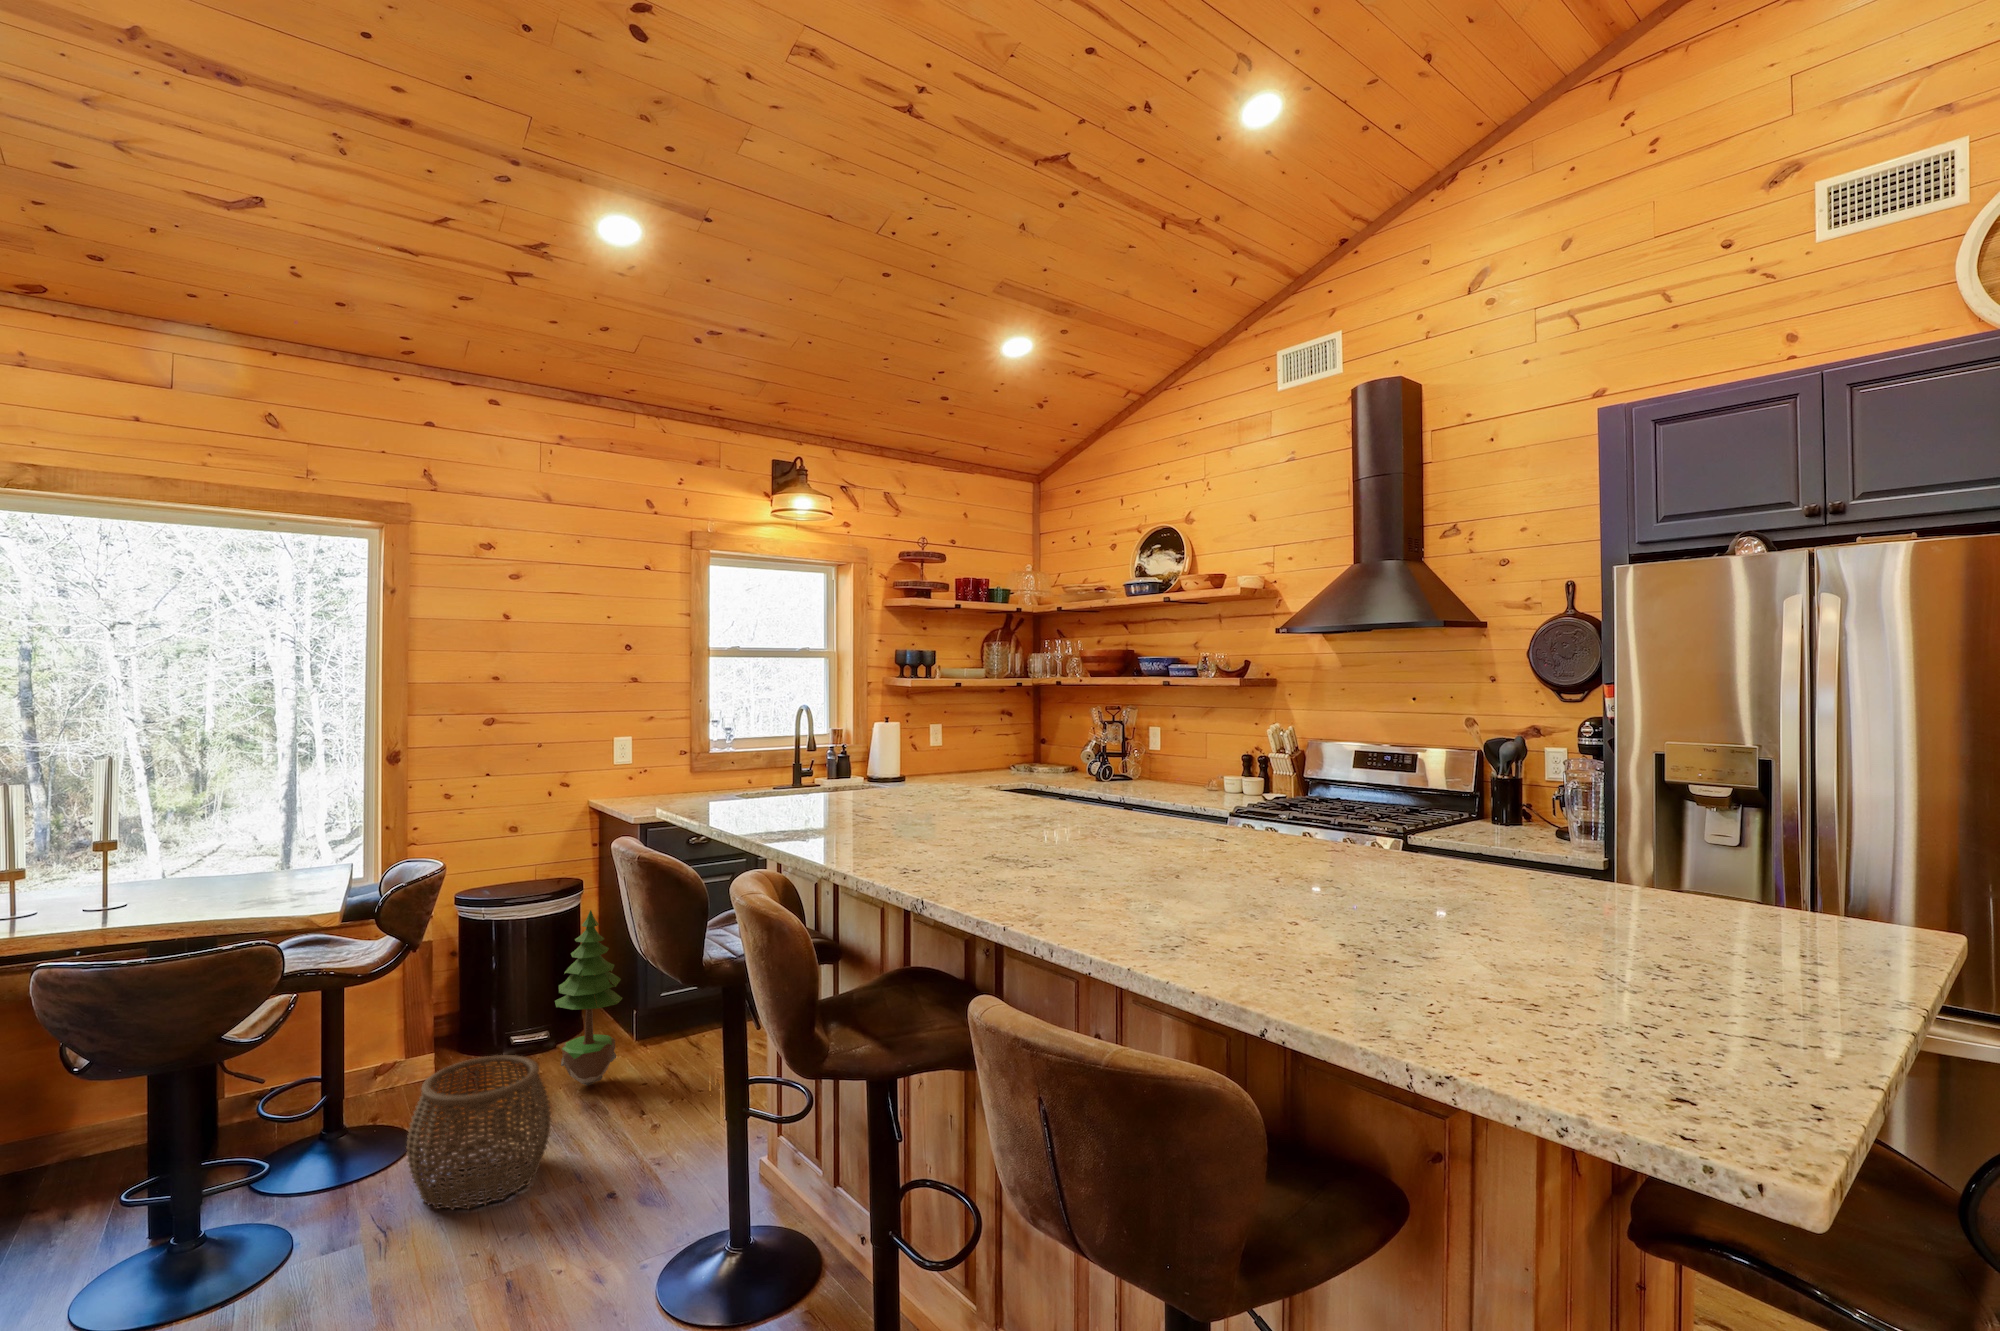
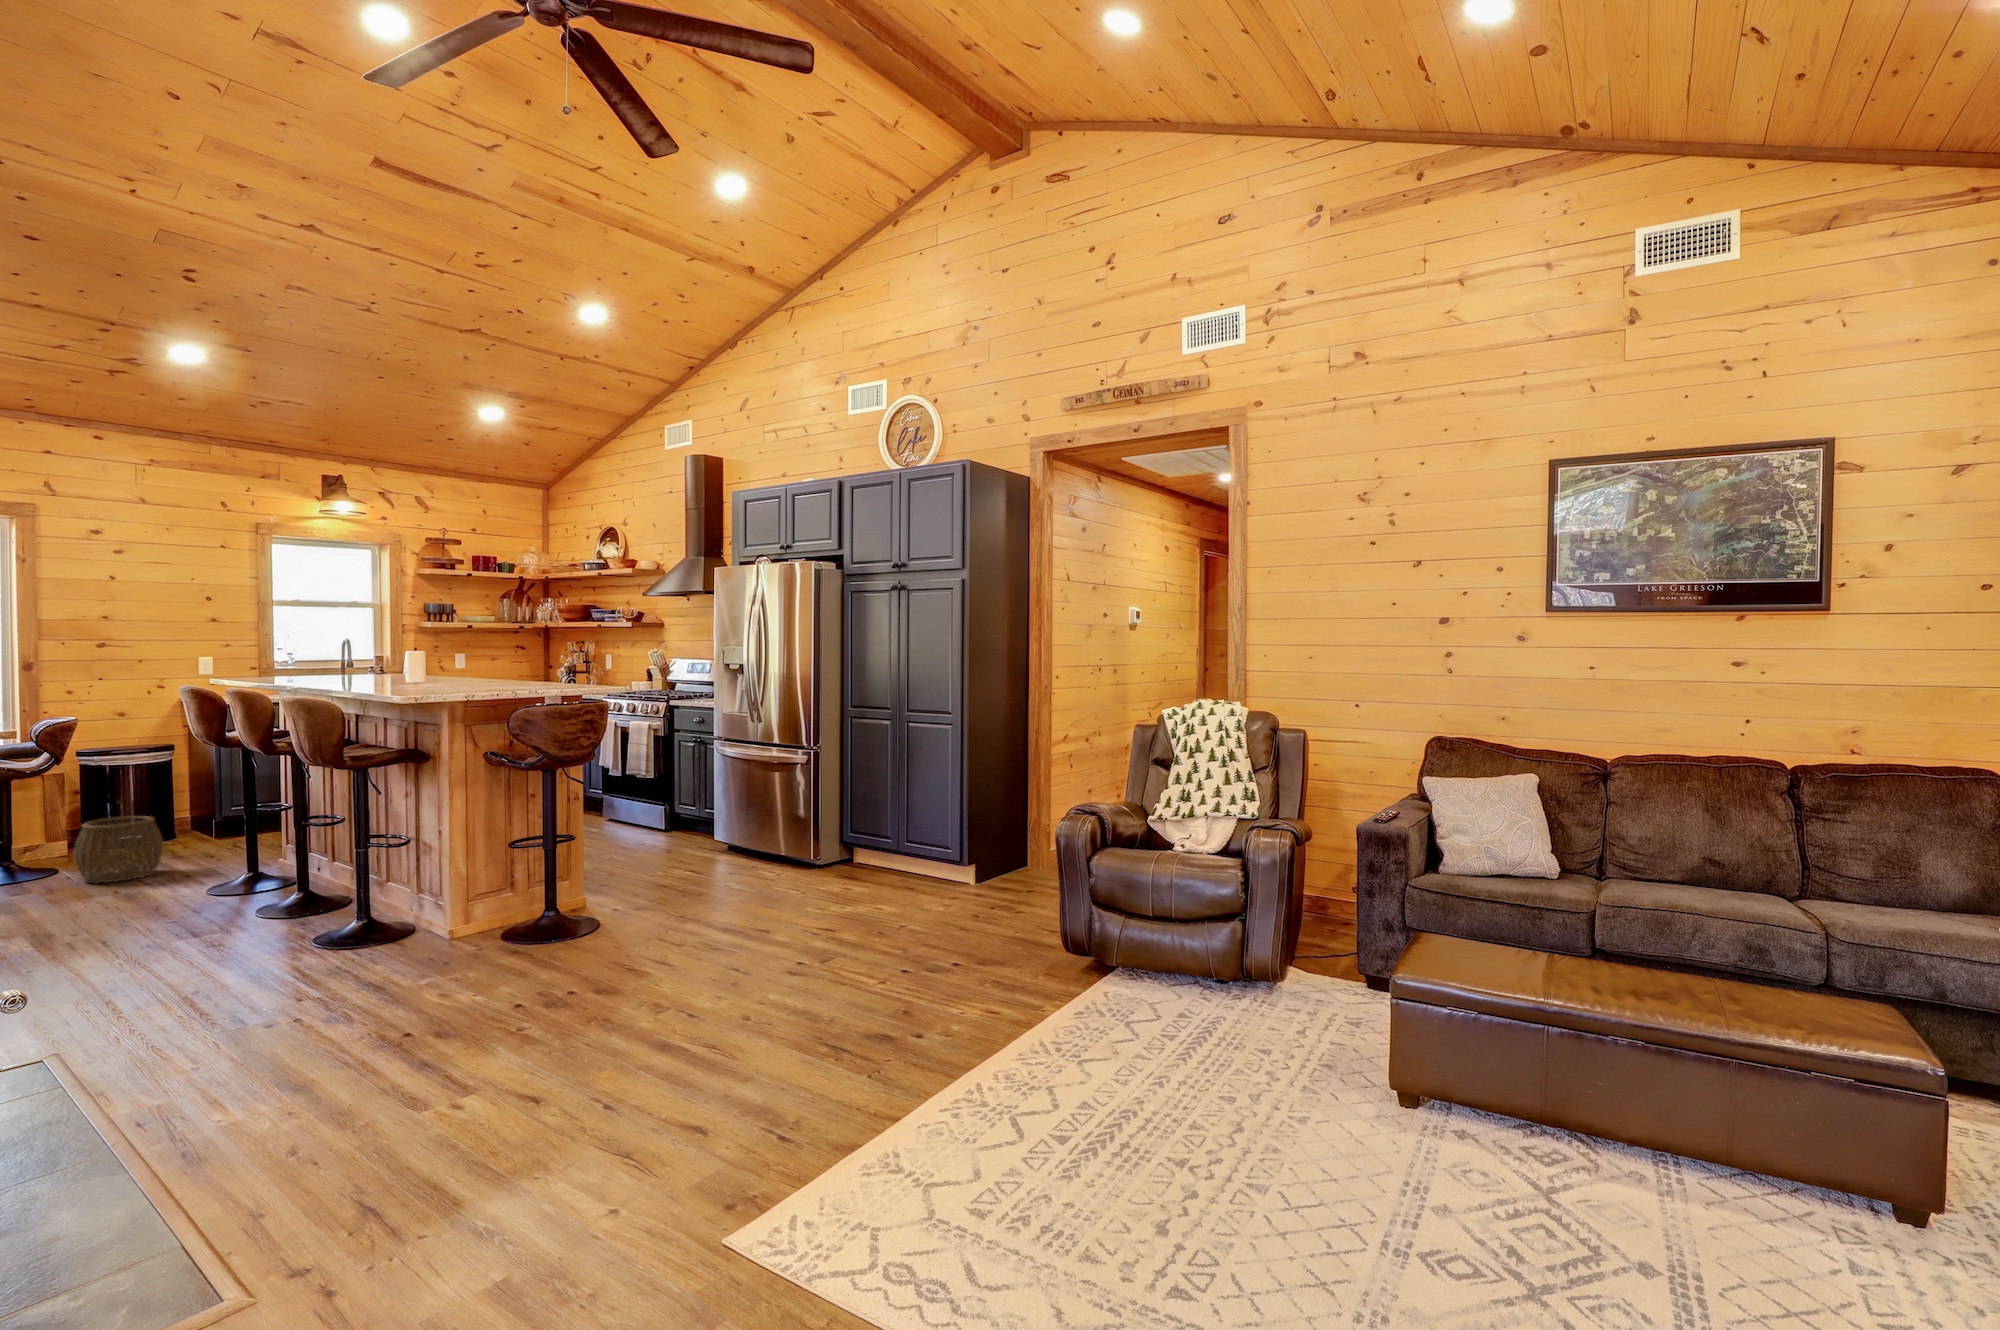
potted tree: present [555,910,622,1086] -> none [161,750,209,852]

